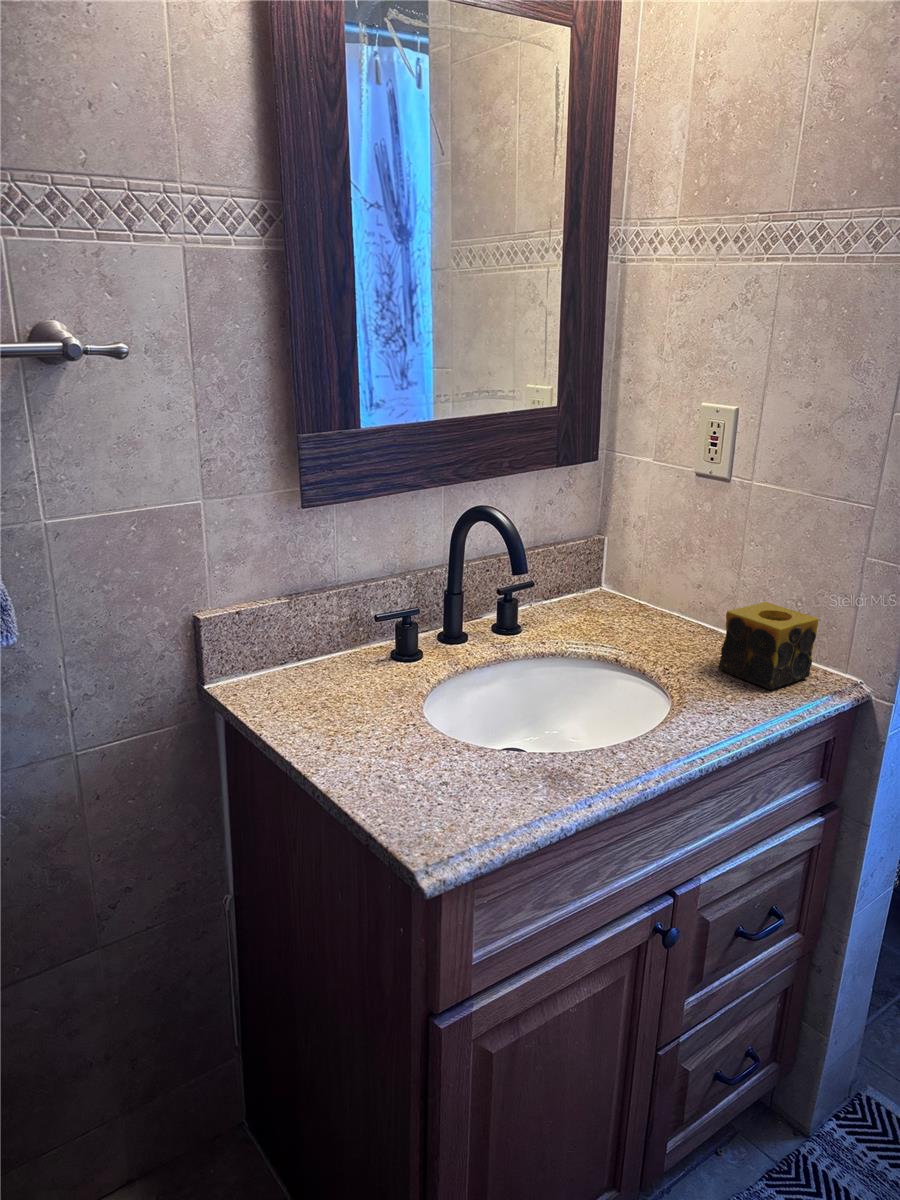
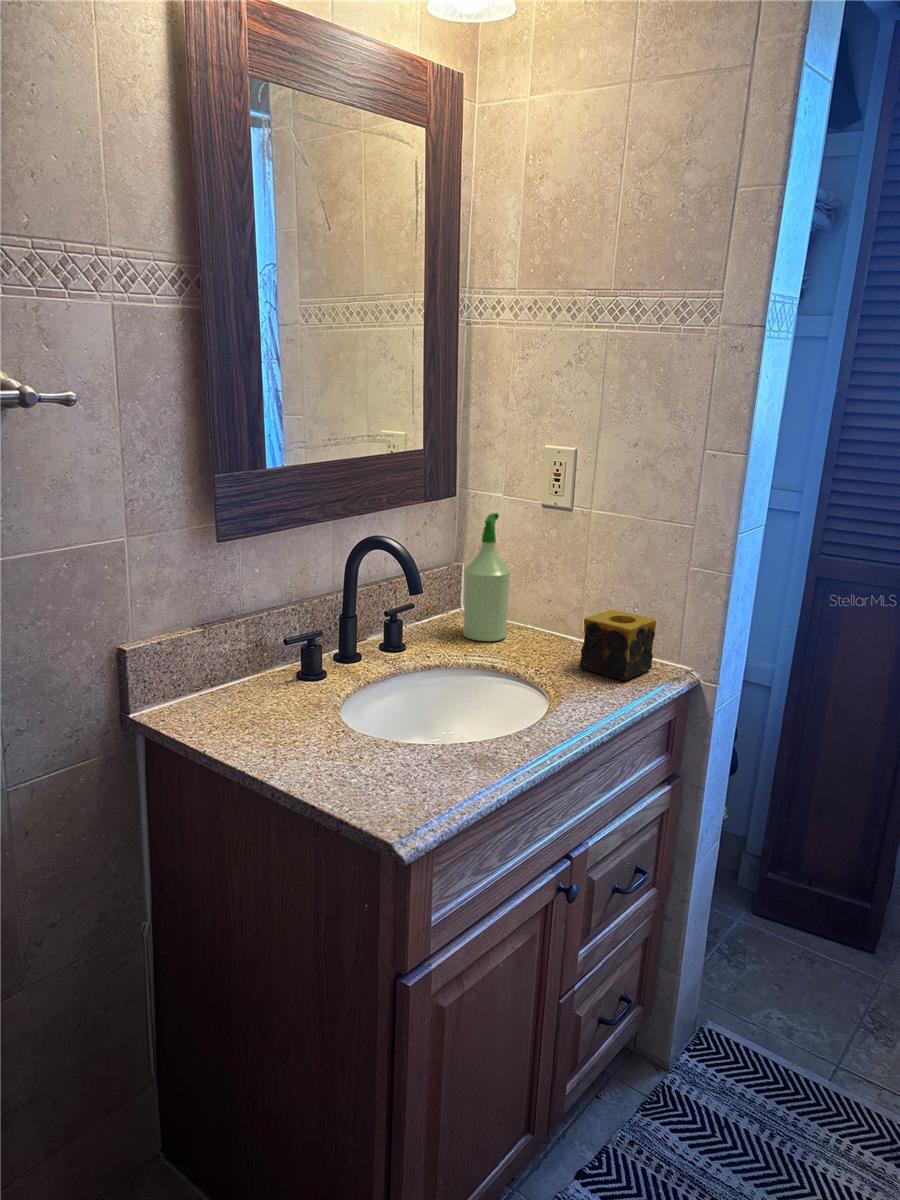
spray bottle: none [594,481,652,628] -> present [463,513,511,641]

